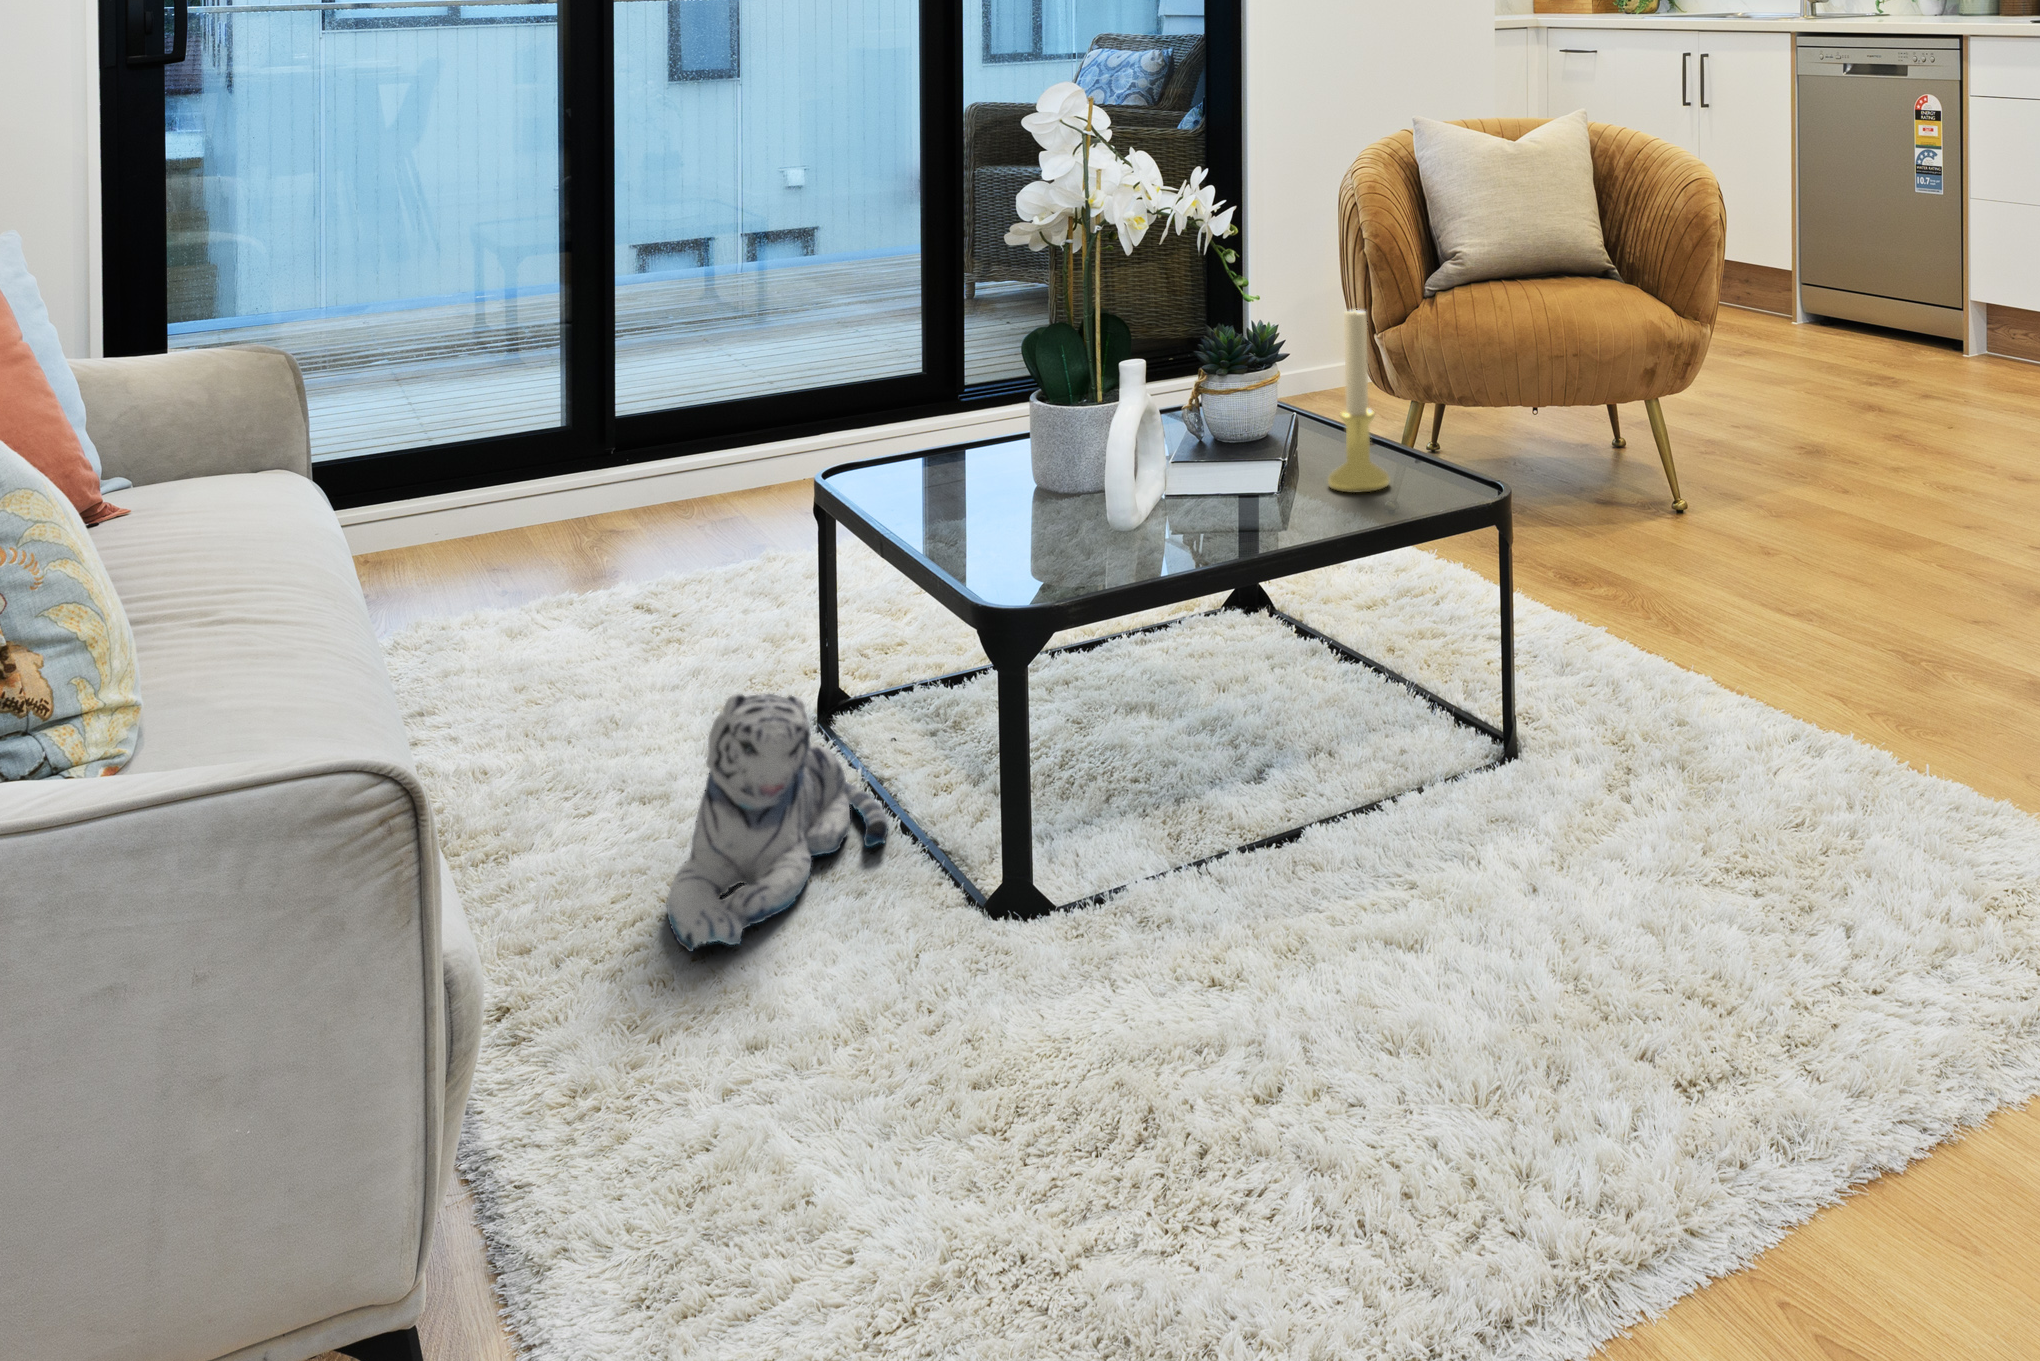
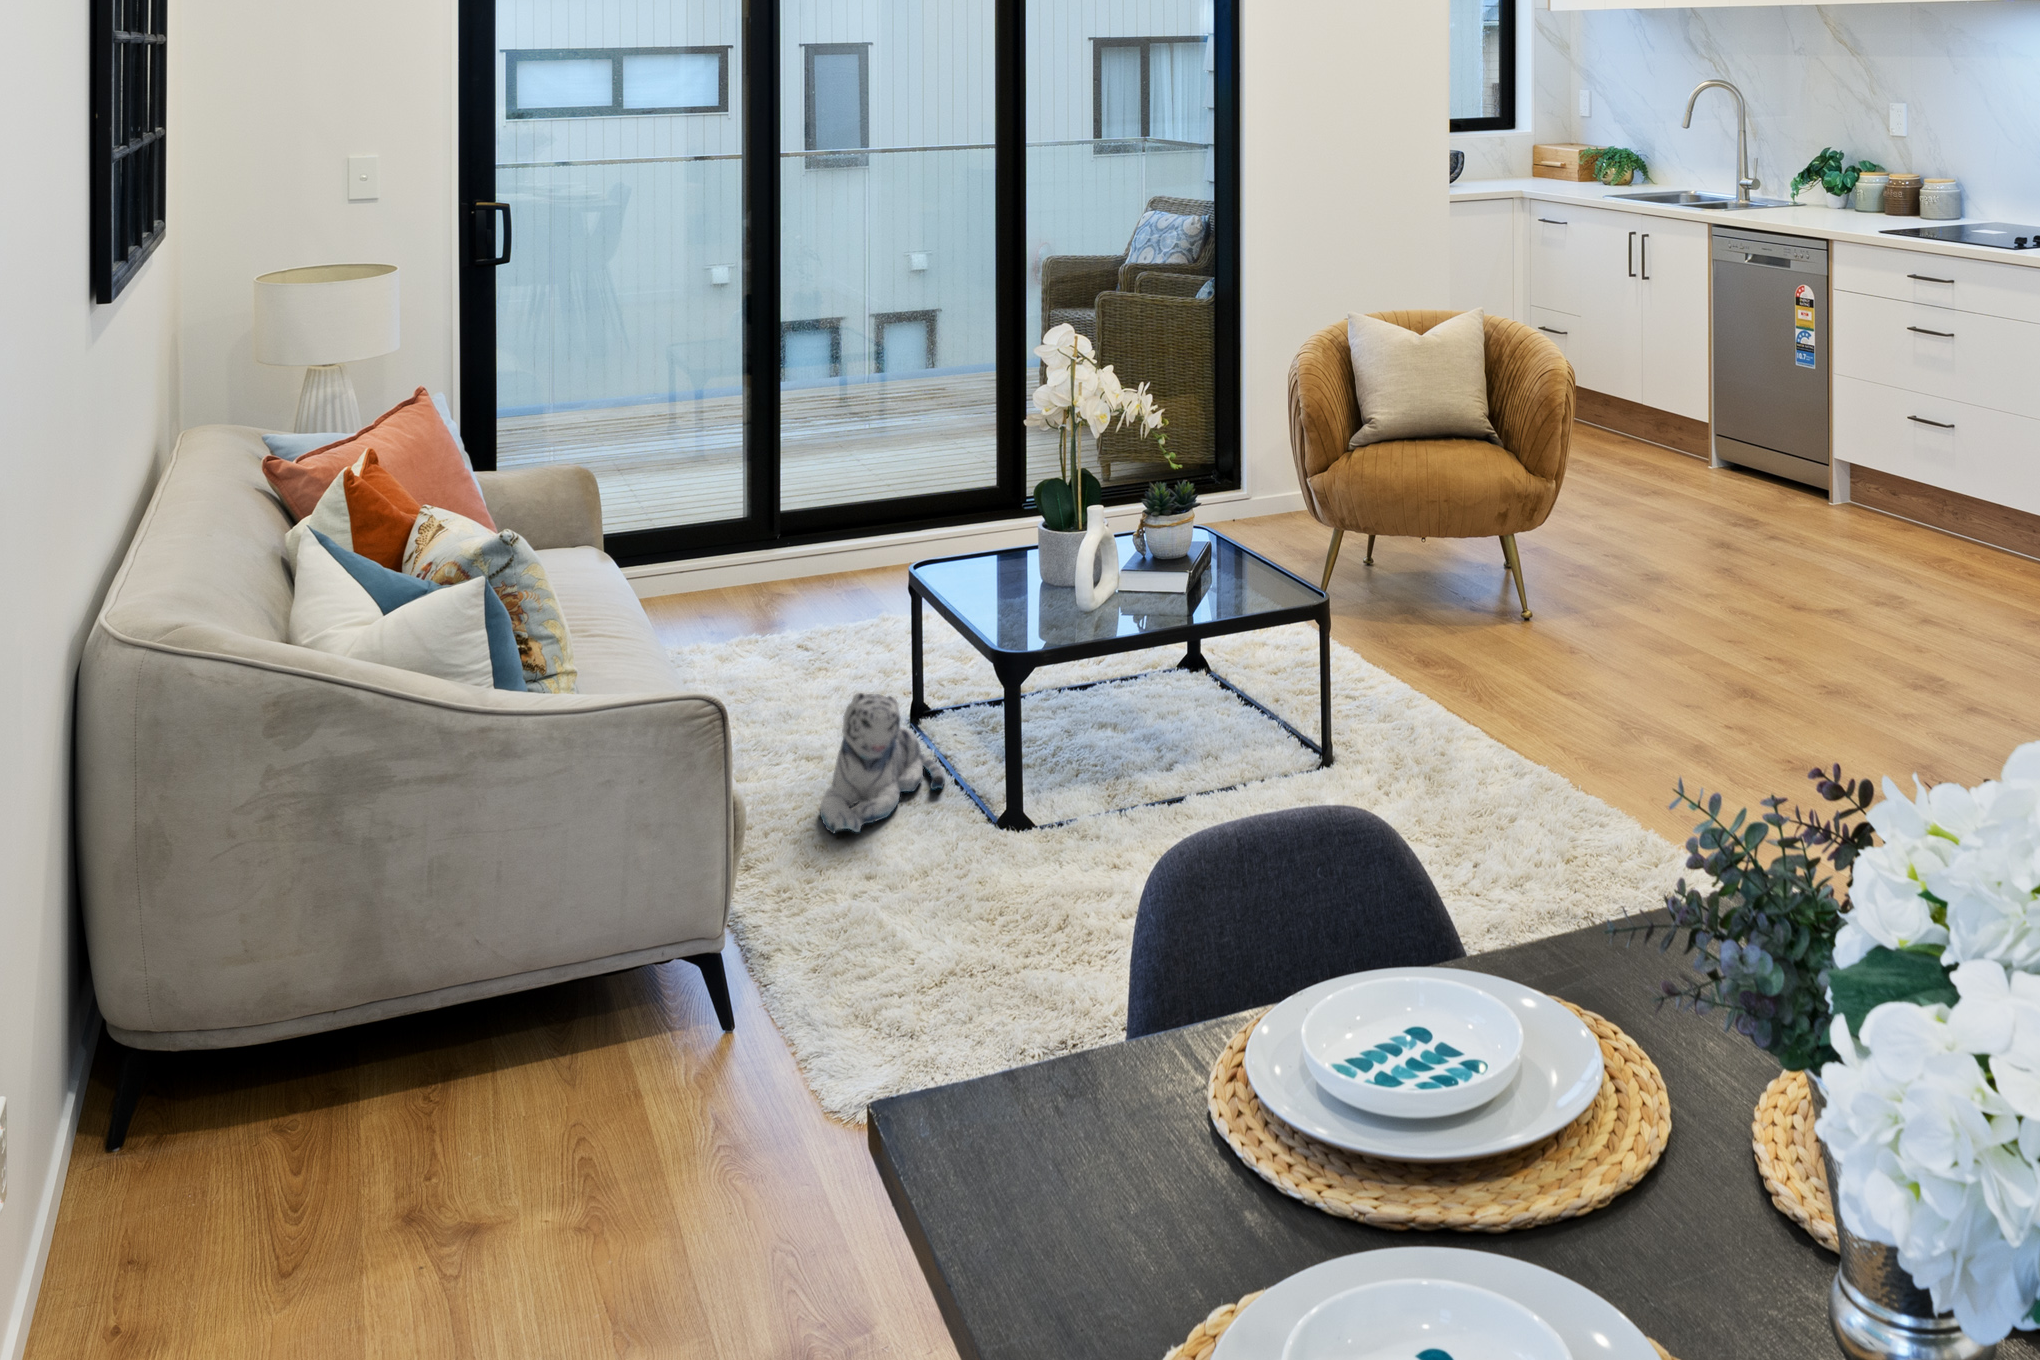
candle holder: present [1328,309,1389,493] -> none [1226,473,1267,596]

